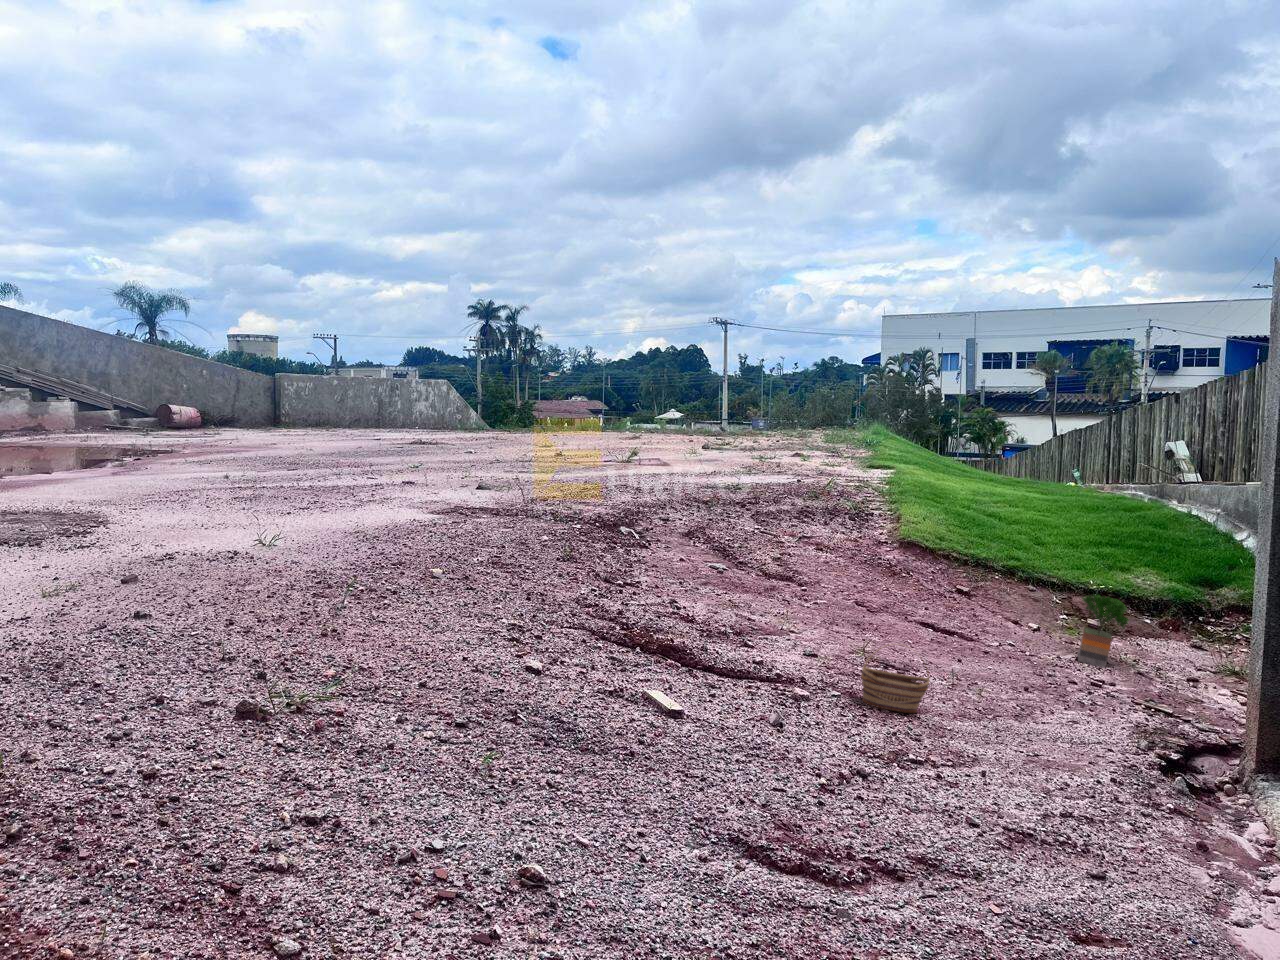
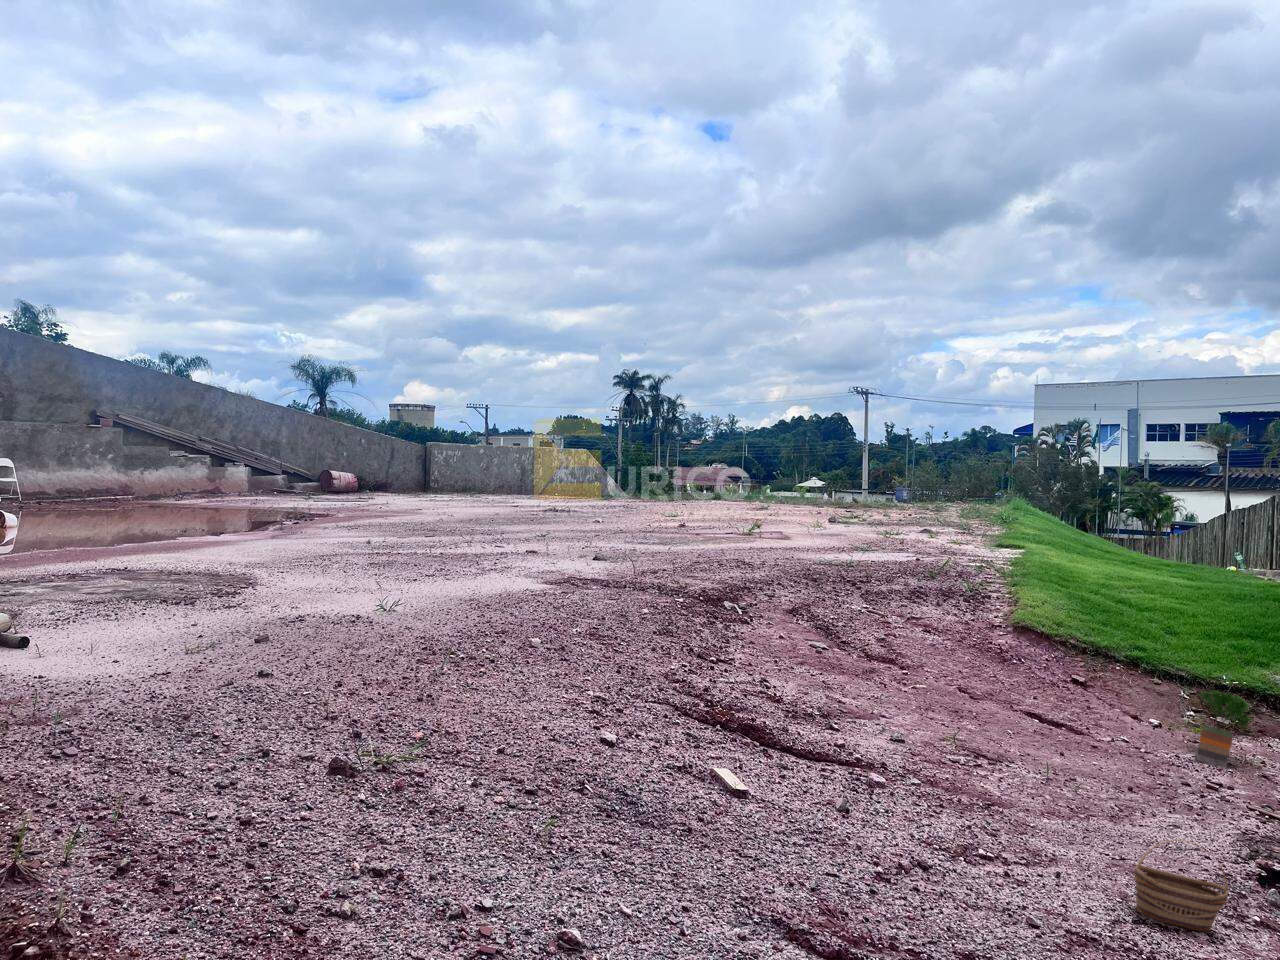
basket: present [861,644,930,713] -> present [1134,839,1228,931]

